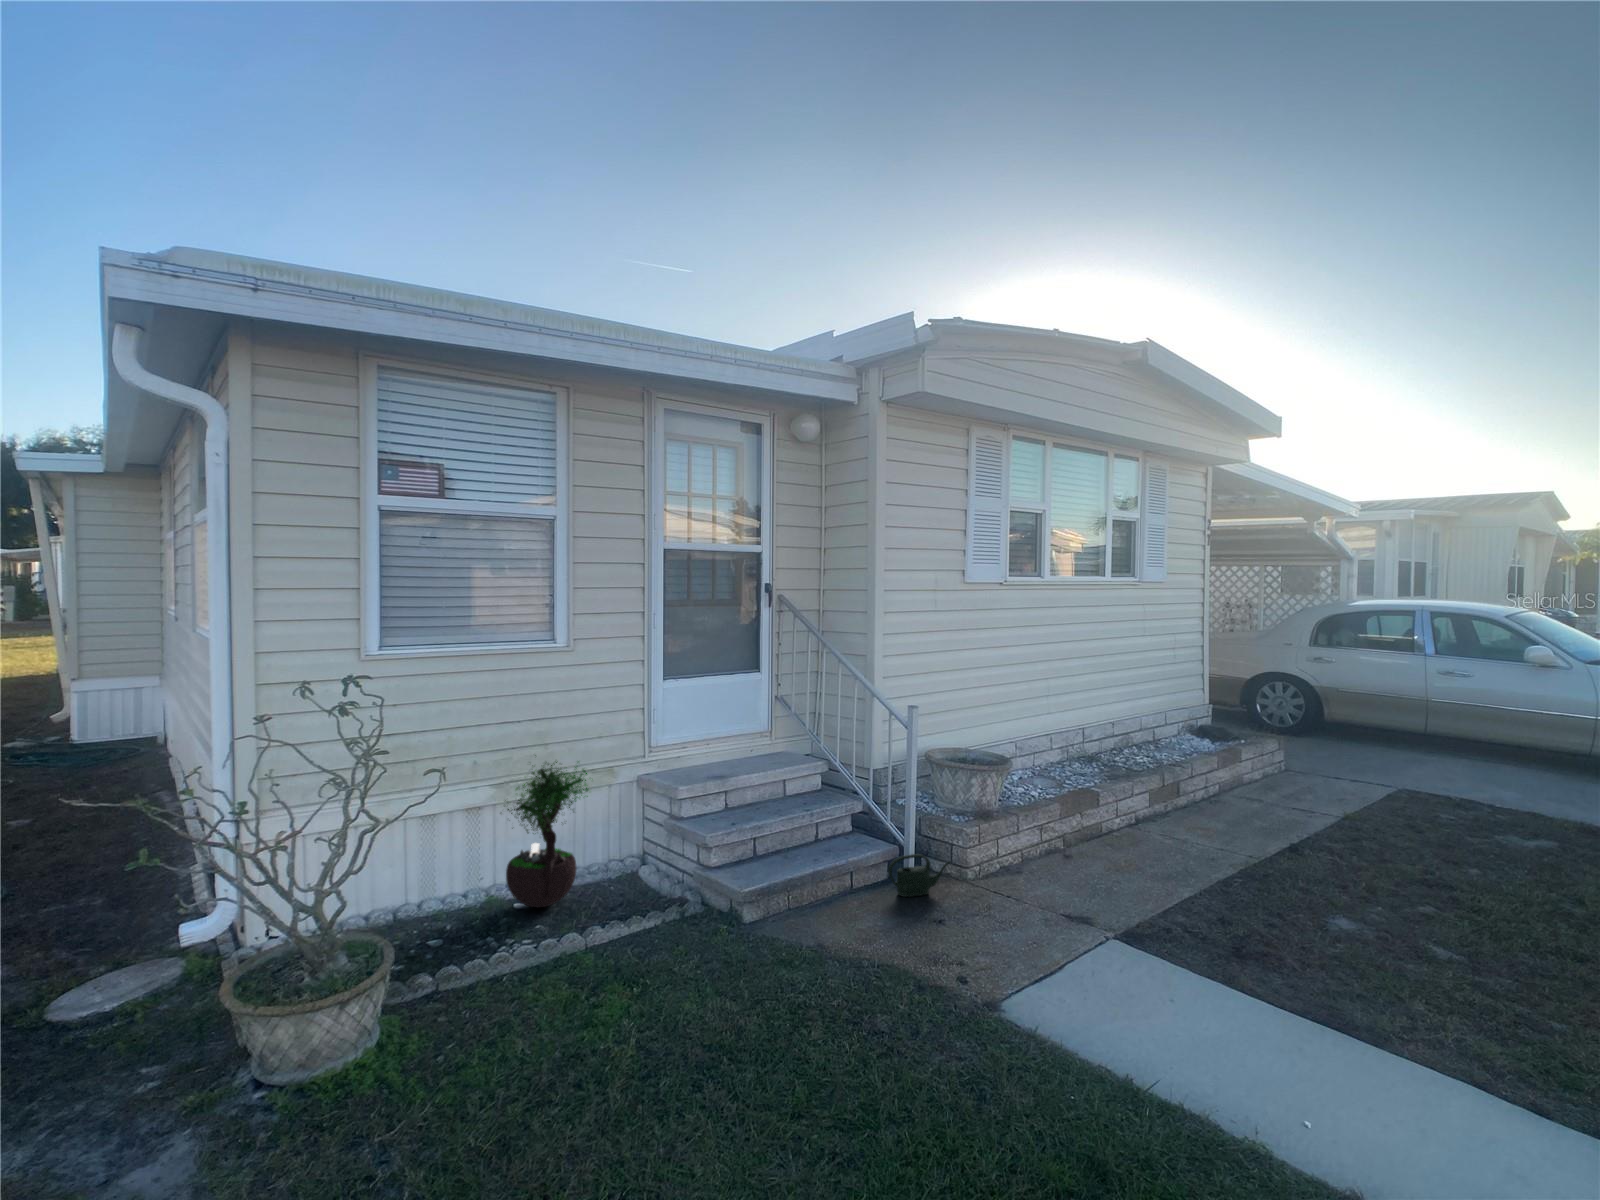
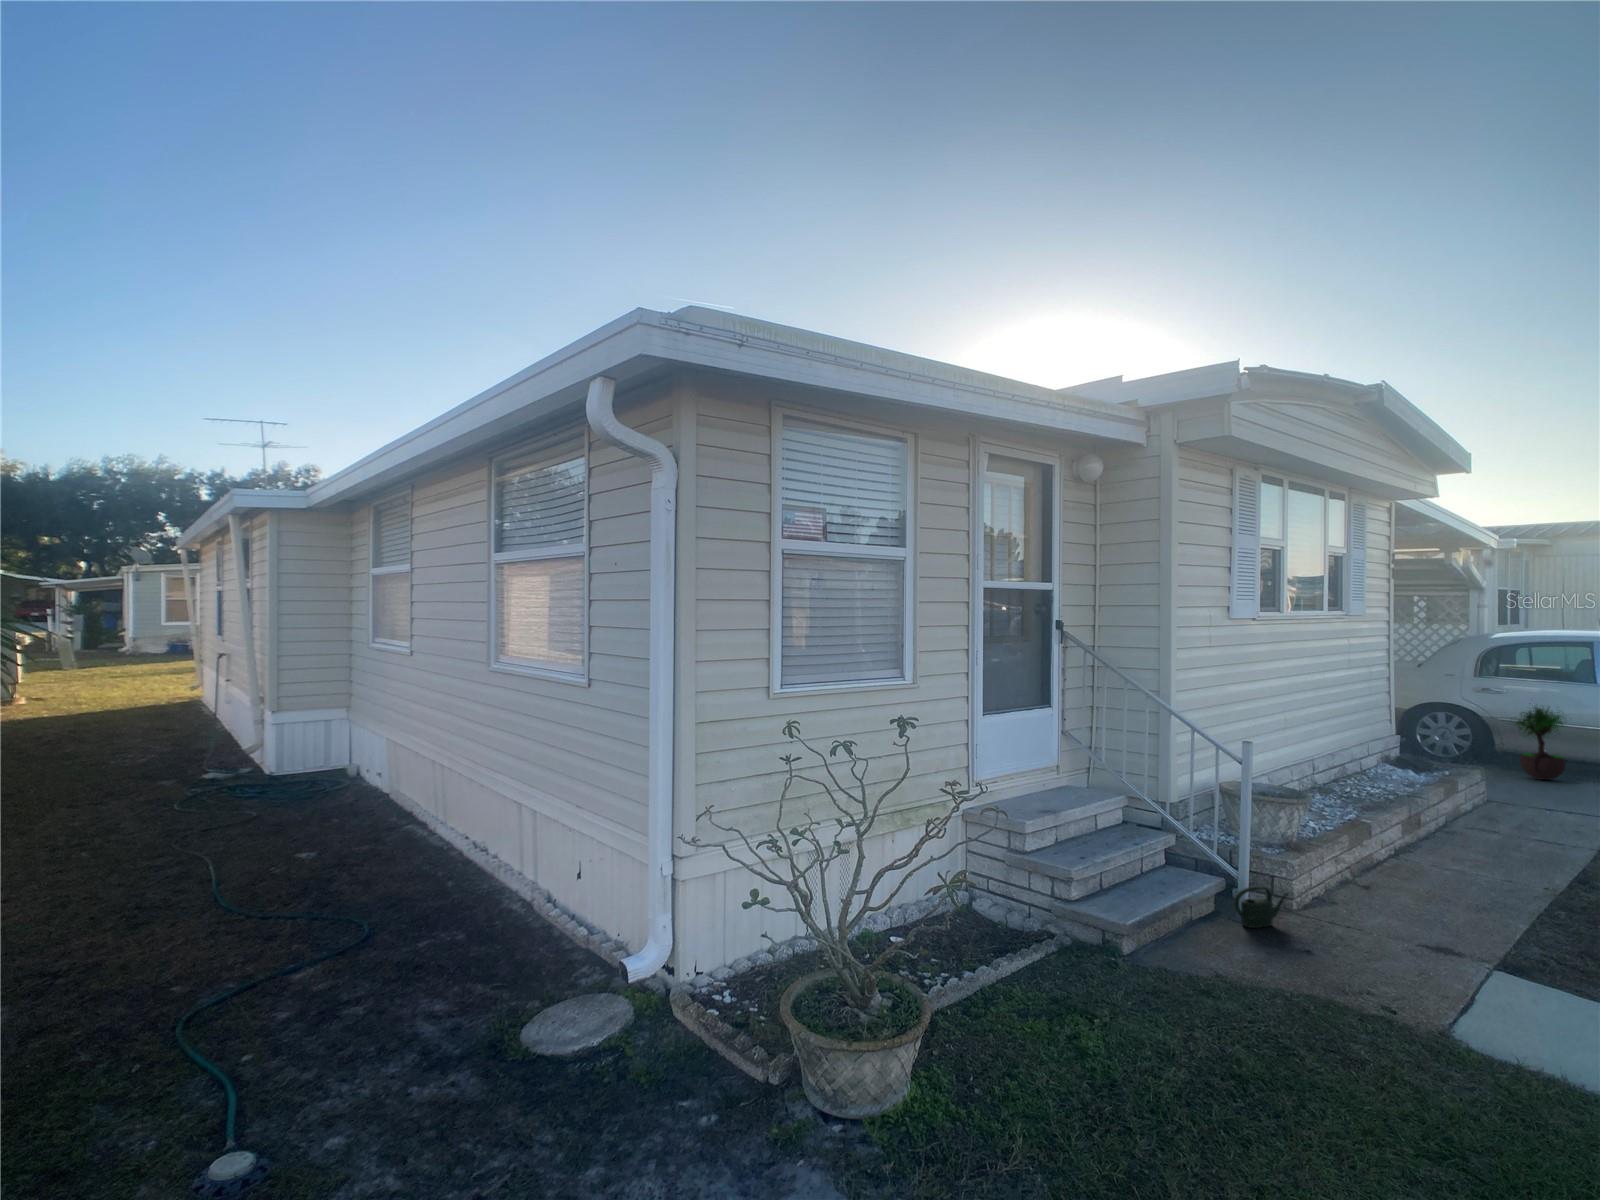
potted tree: present [505,755,588,907] -> present [1513,703,1566,780]

